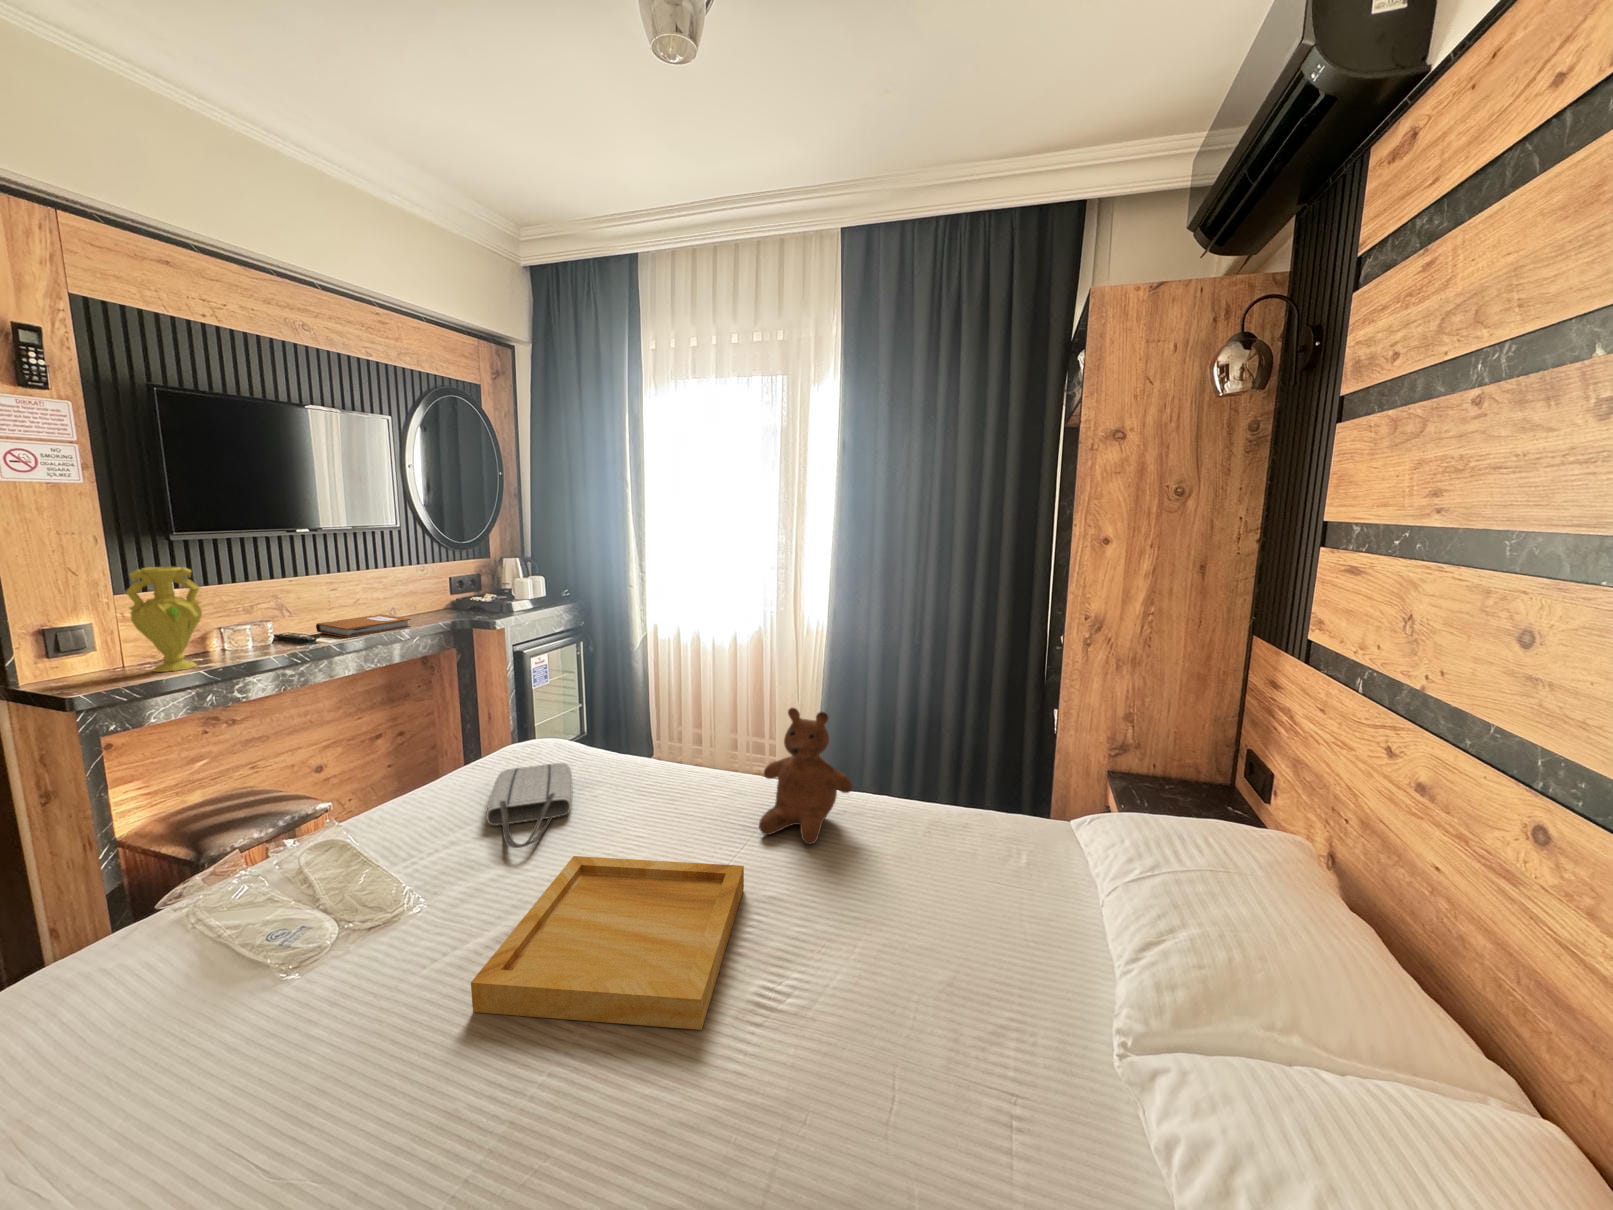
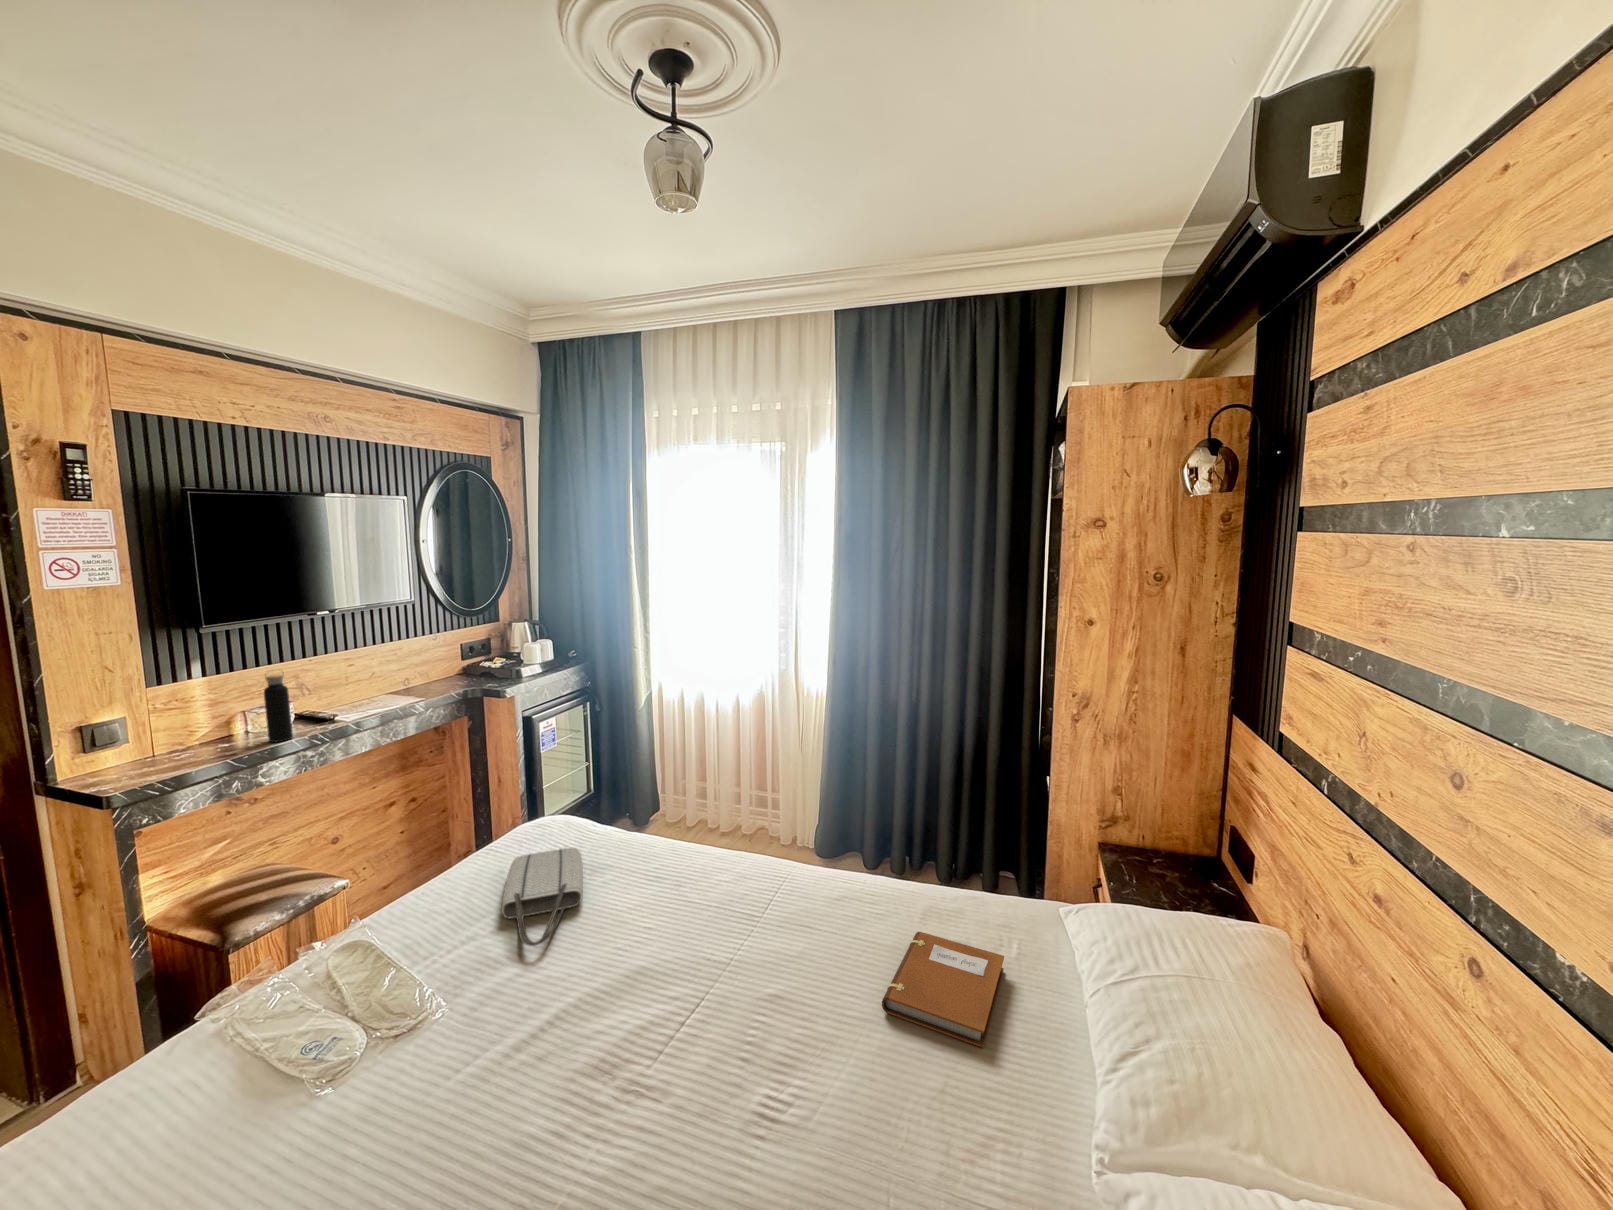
vase: present [125,567,202,672] -> none [156,659,229,762]
water bottle: none [239,582,271,658] -> present [264,675,293,742]
notebook: present [316,614,411,638] -> present [882,932,1004,1048]
teddy bear: present [759,708,852,844] -> none [762,799,851,936]
tray: present [471,856,744,1030] -> none [494,956,748,1146]

